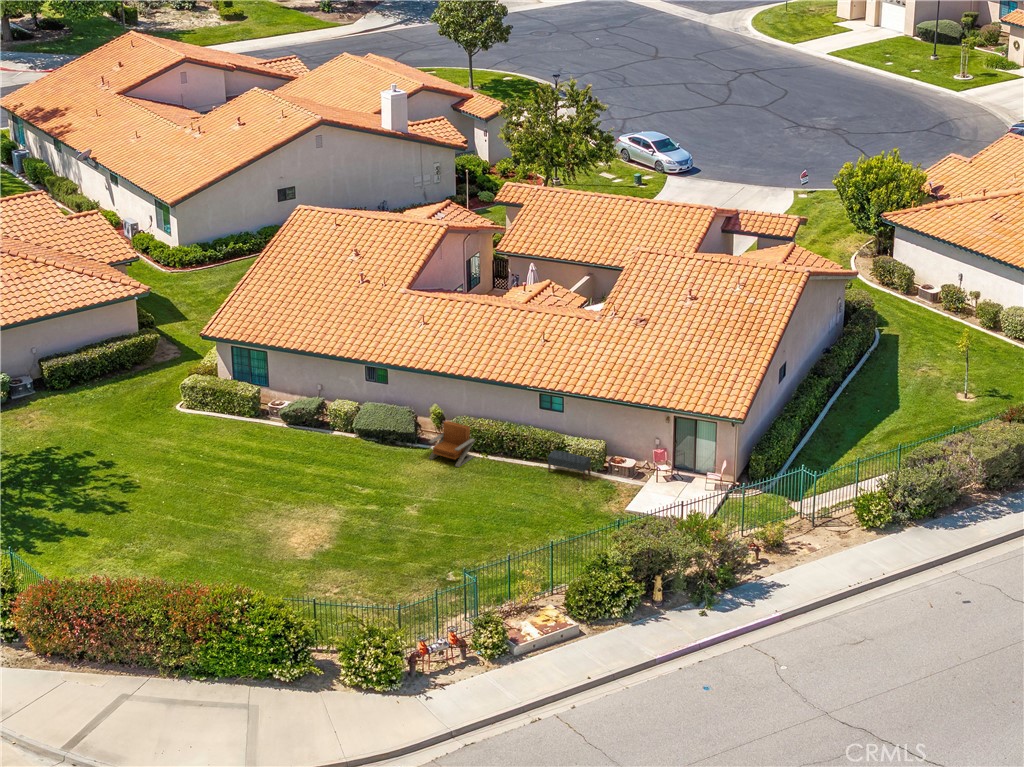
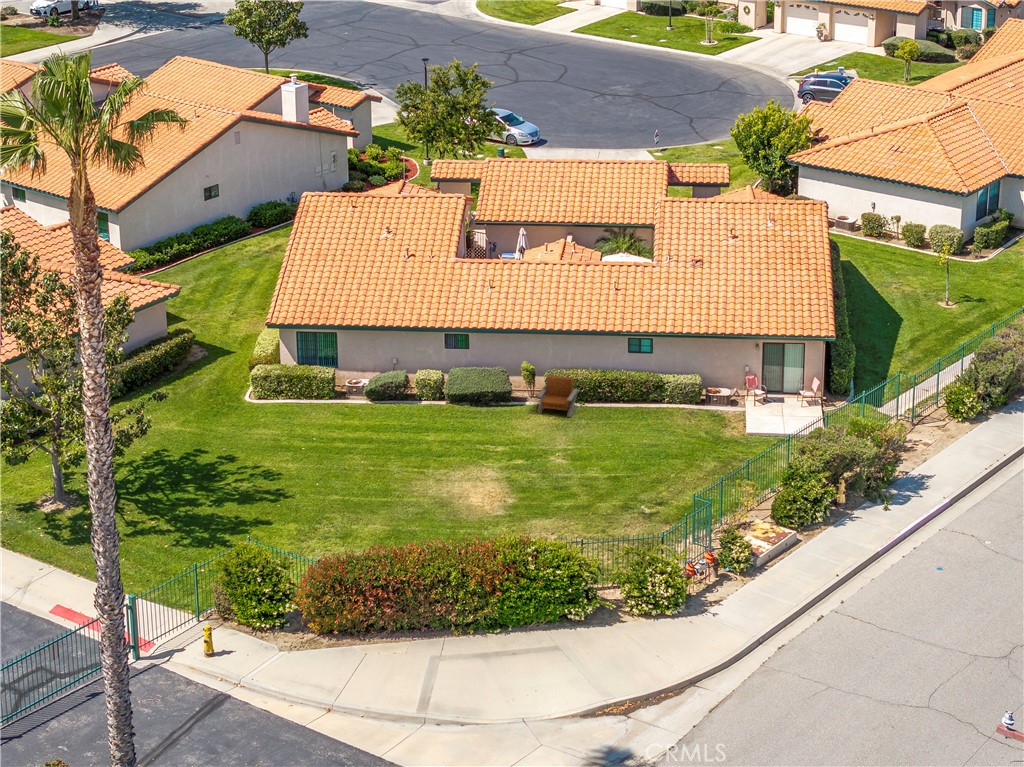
bench: present [548,450,591,480] -> none [654,390,694,413]

